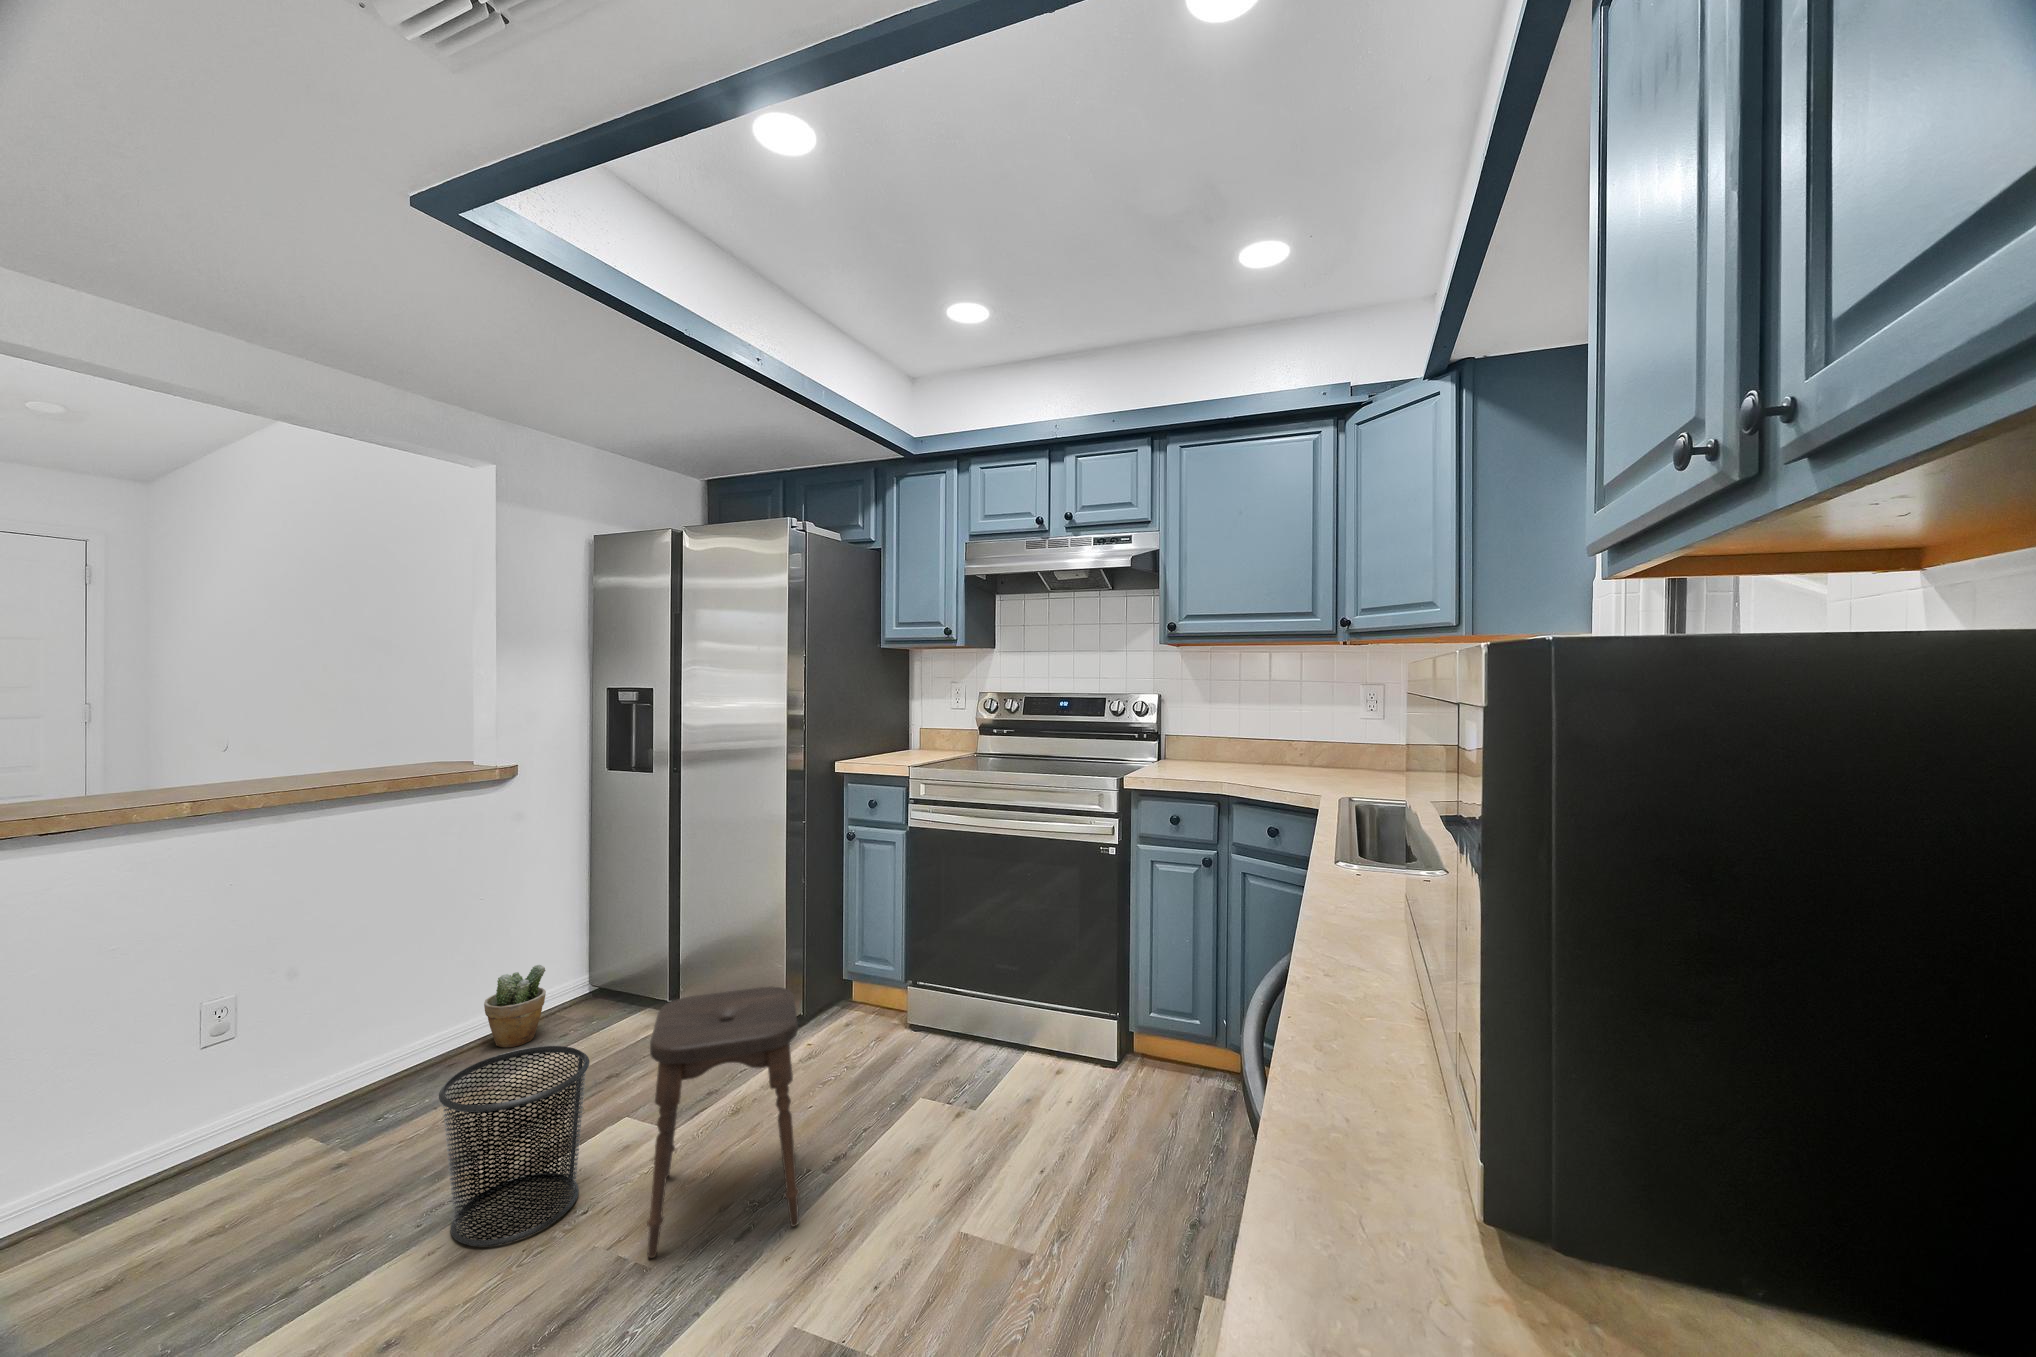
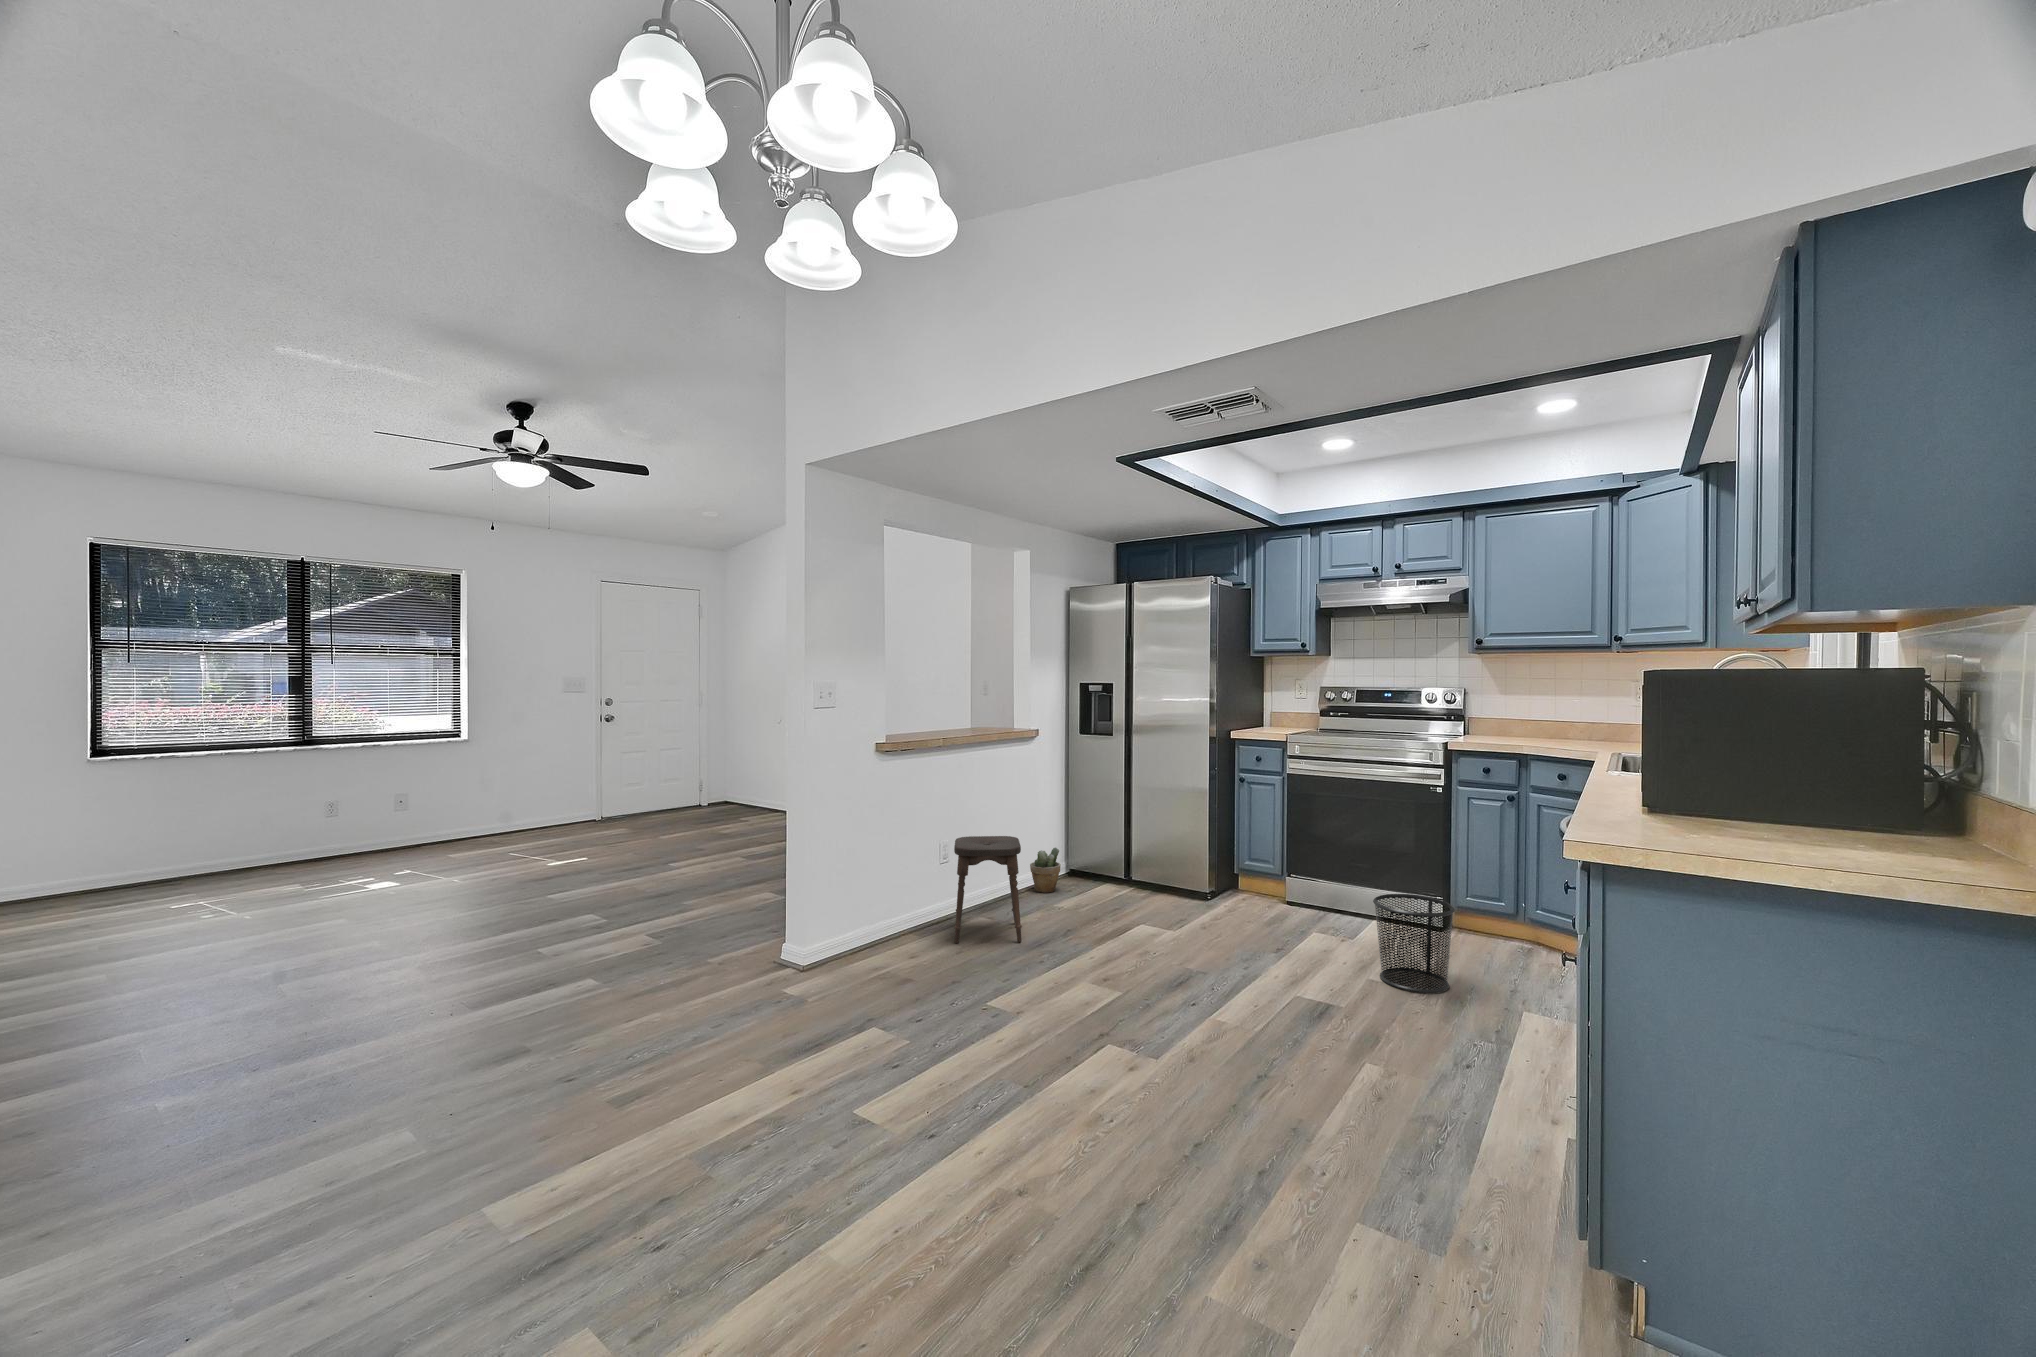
stool: present [647,987,799,1258] -> present [954,836,1022,943]
waste bin: present [439,1046,590,1246] -> present [1373,894,1455,993]

